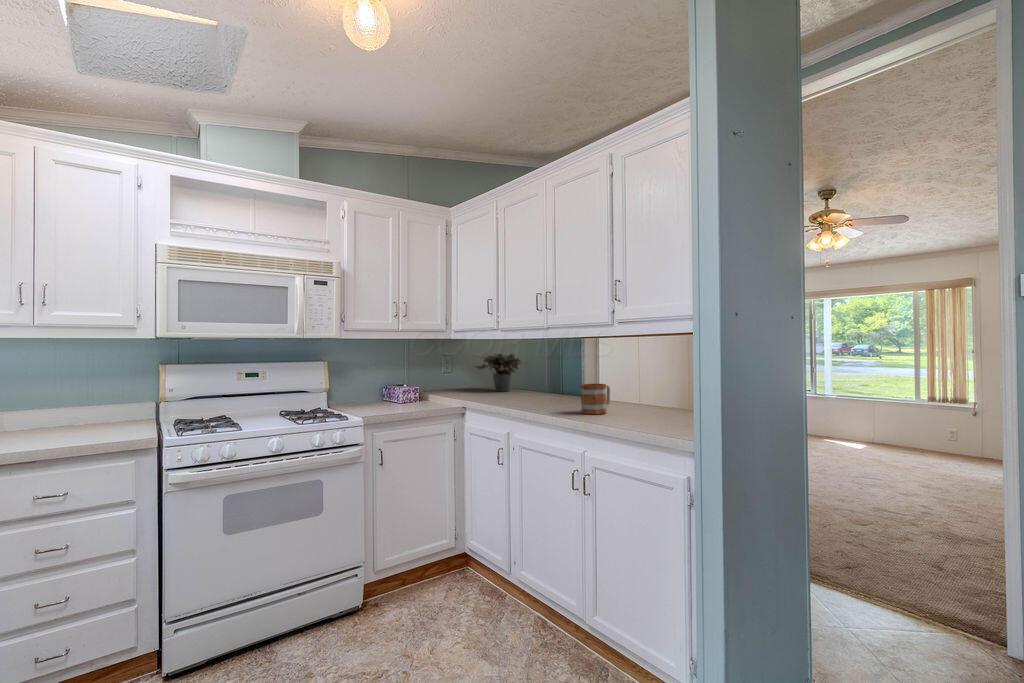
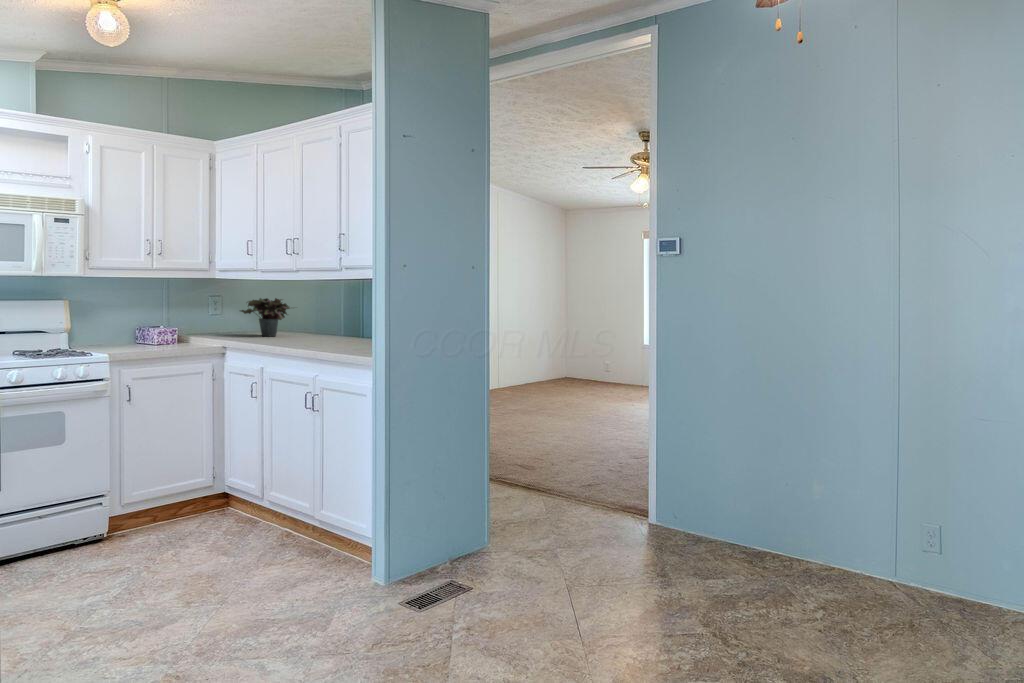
mug: present [581,384,610,414] -> none [318,324,348,350]

